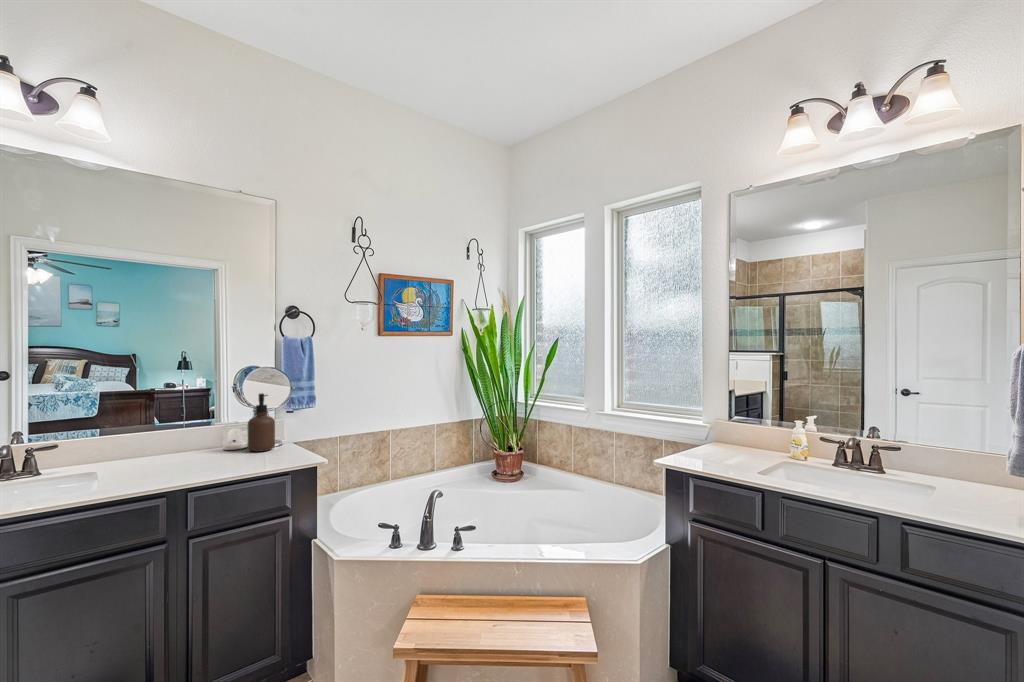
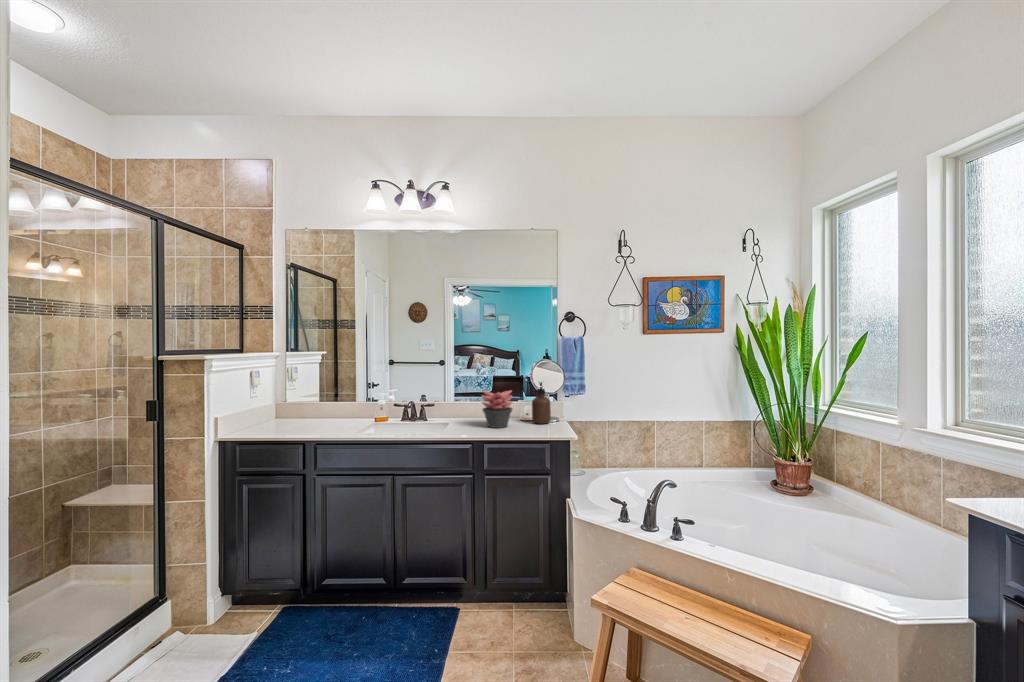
succulent plant: none [169,410,226,467] -> present [482,390,512,428]

